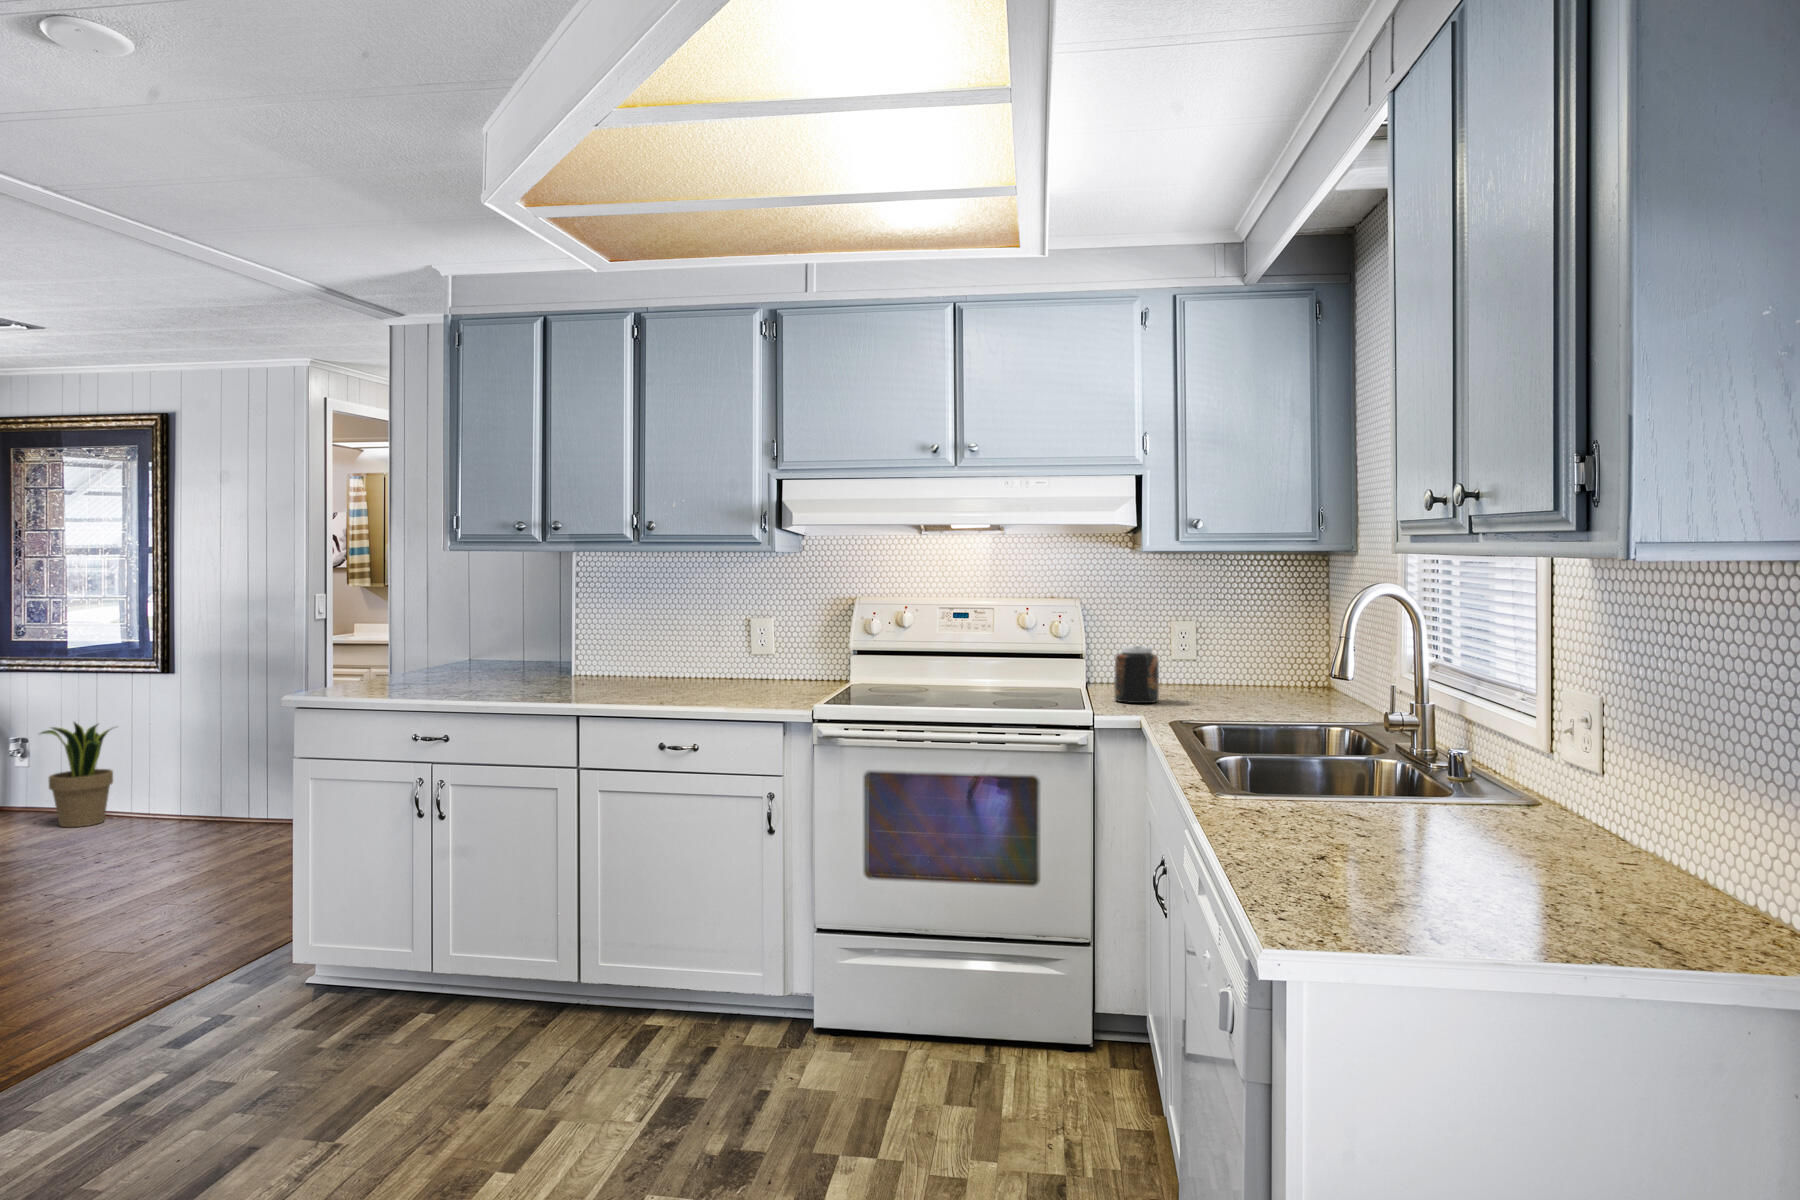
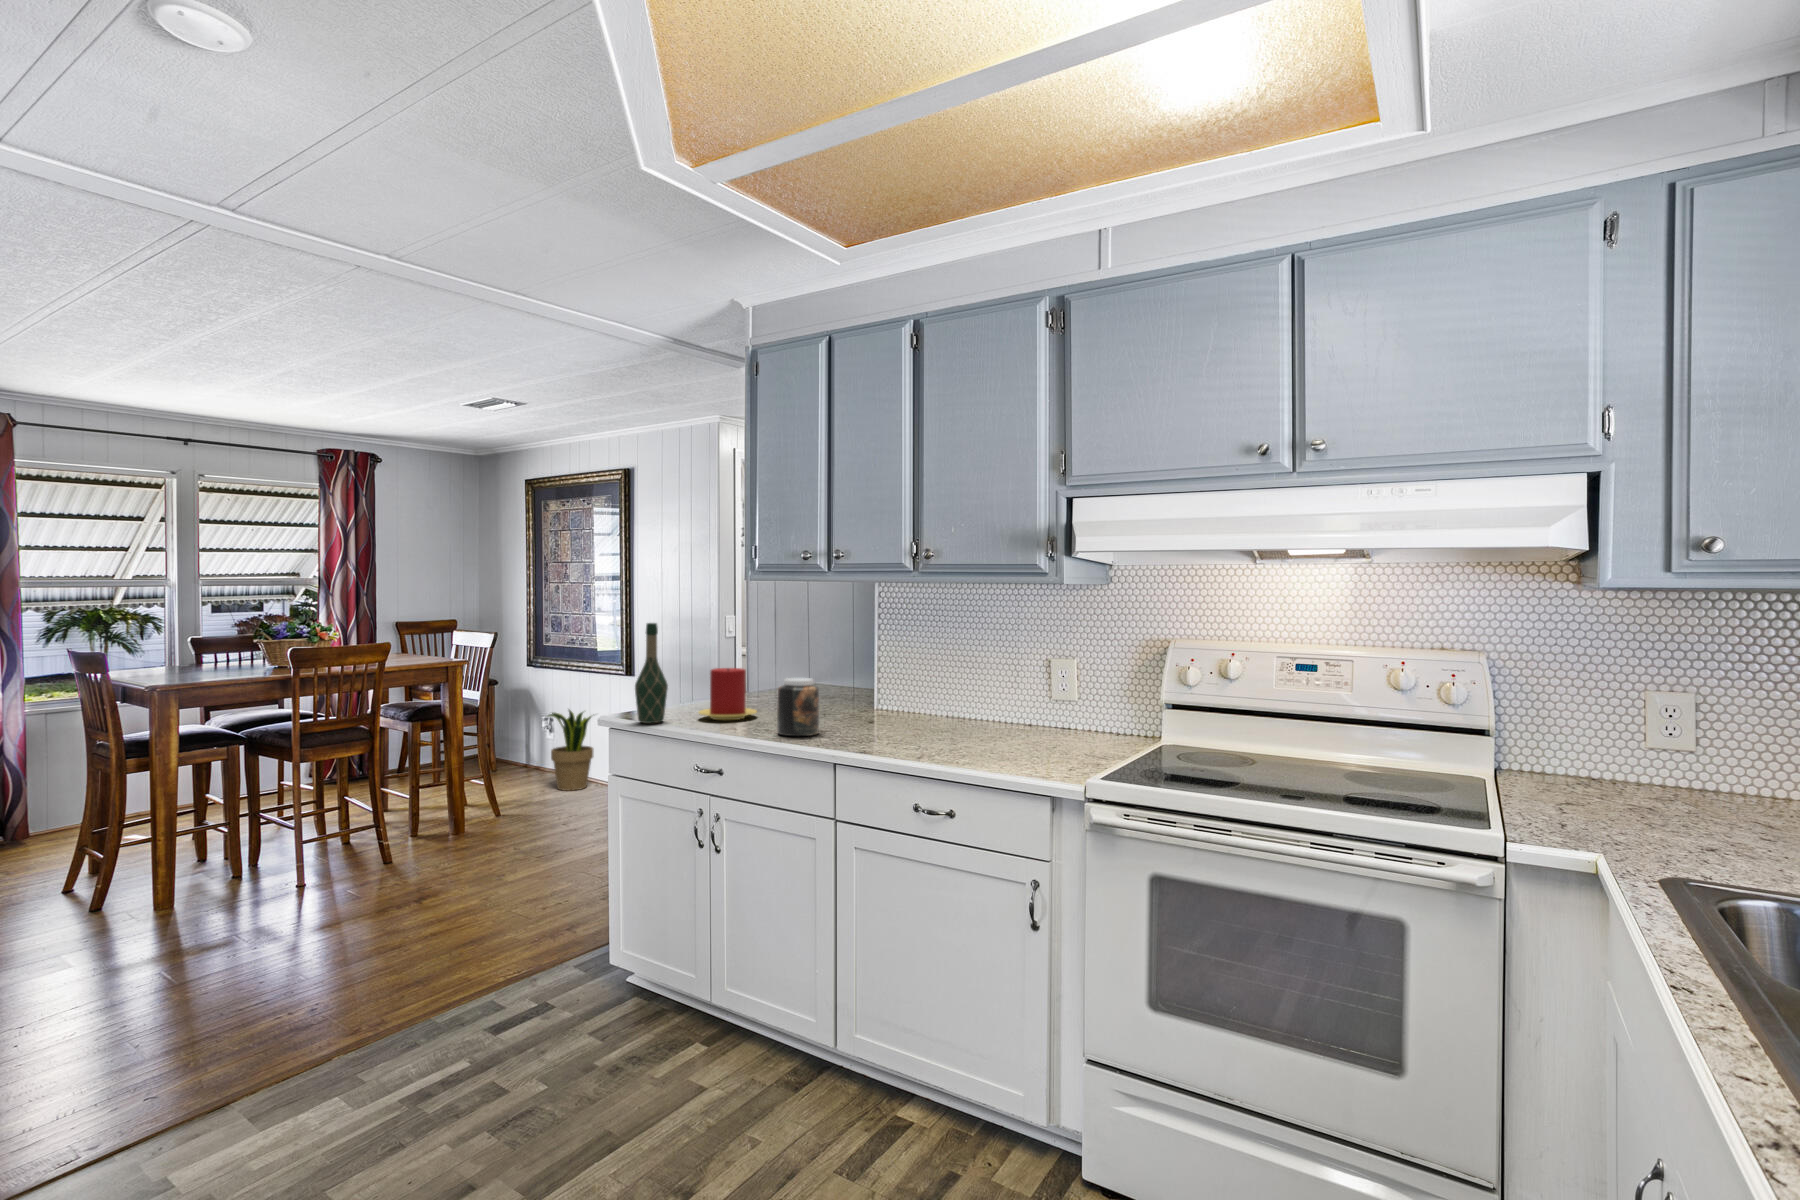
wine bottle: none [324,595,362,699] -> present [635,623,668,723]
candle: none [393,640,458,693] -> present [699,668,757,720]
jar: present [1115,646,1159,703] -> present [777,678,820,736]

